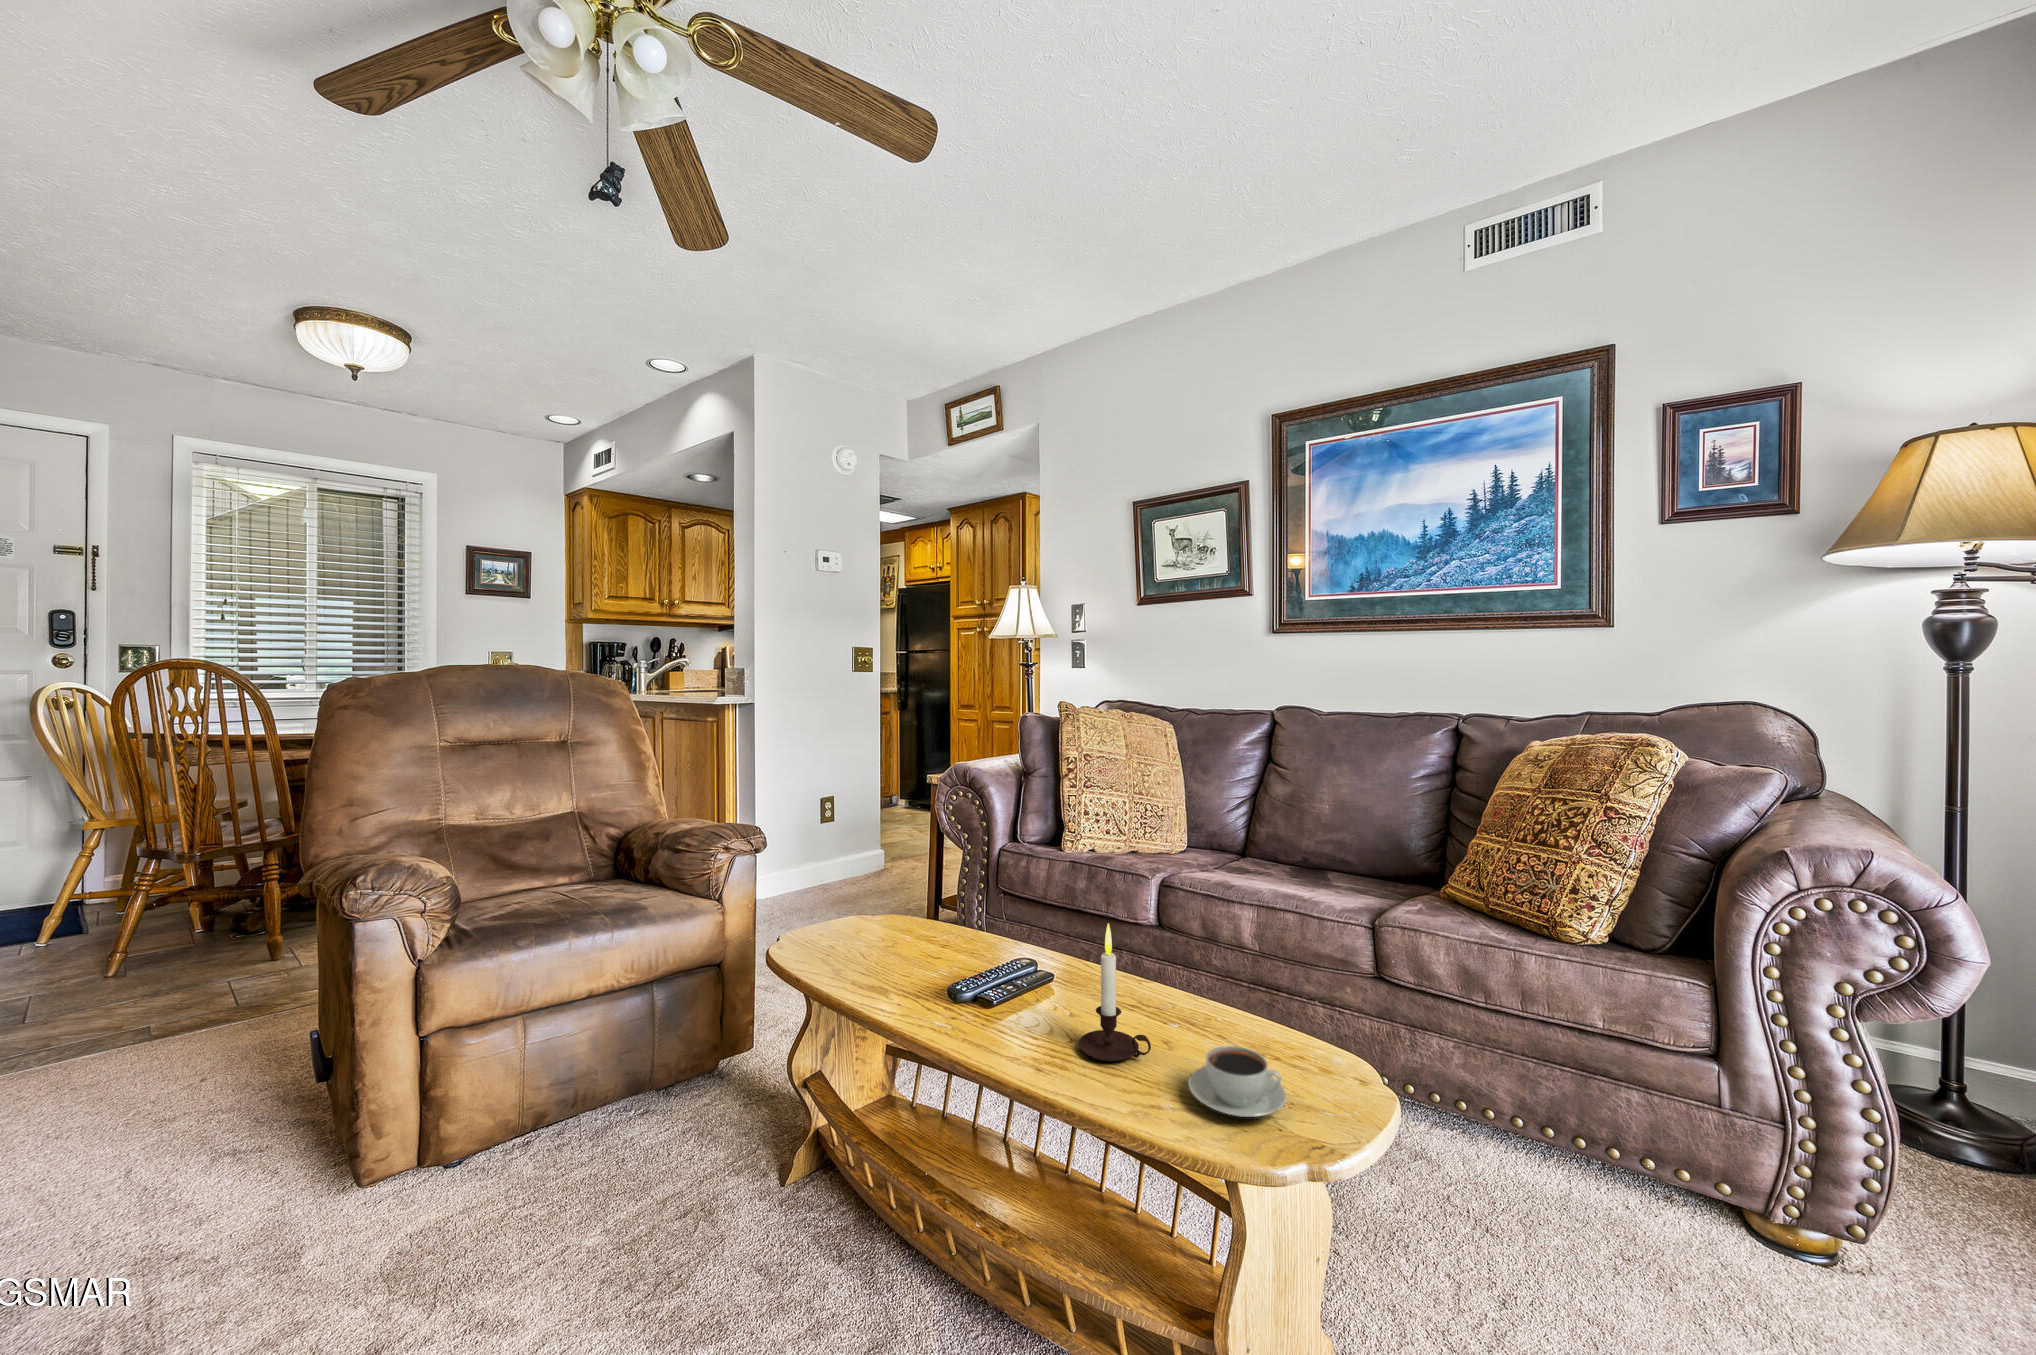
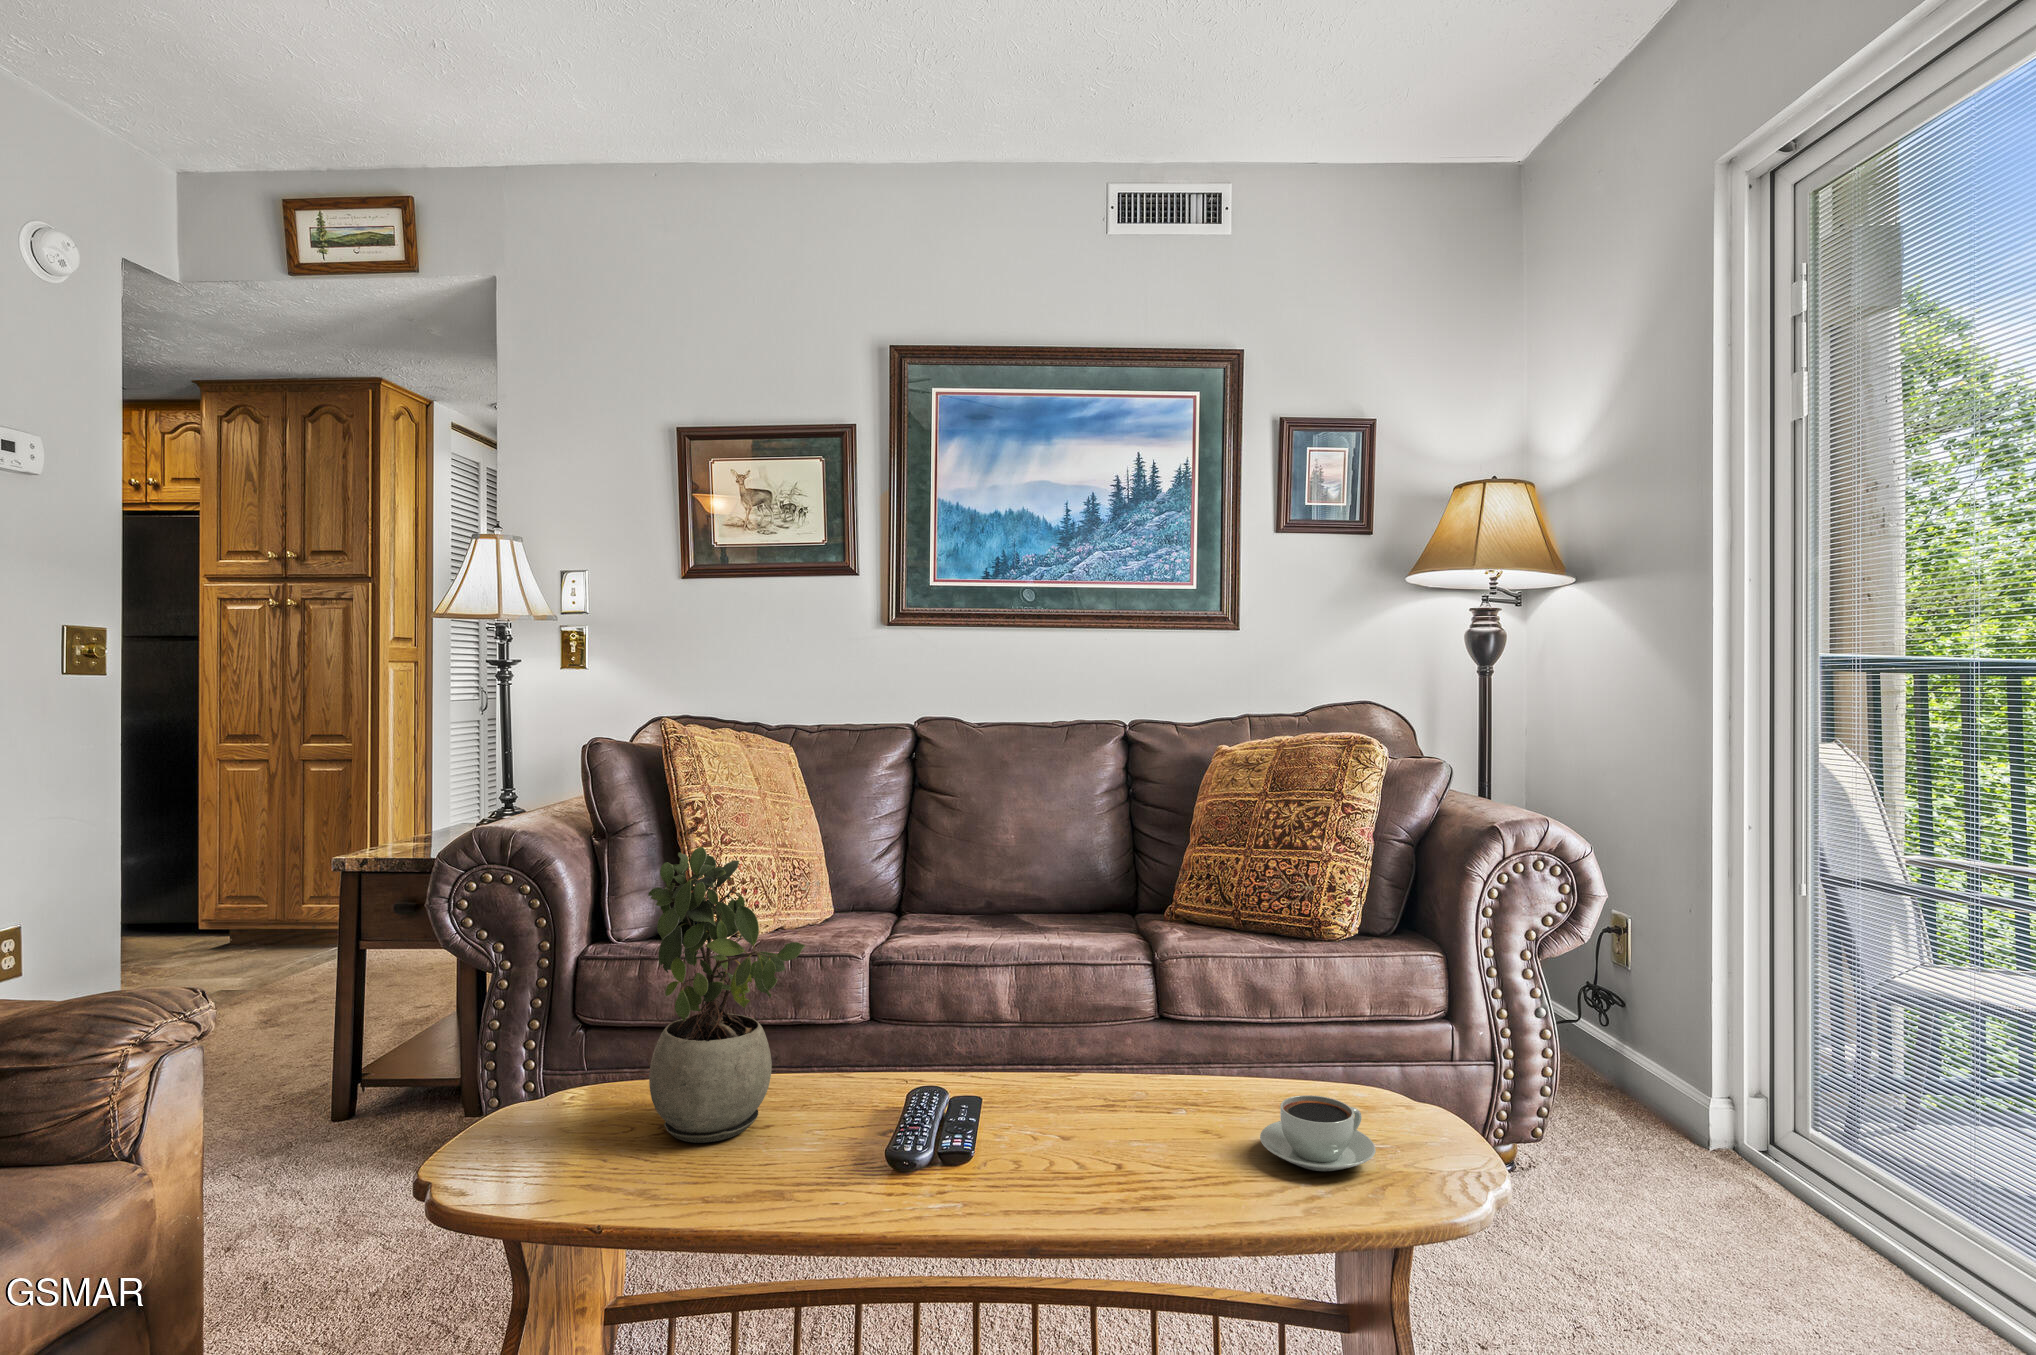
potted plant: none [881,787,953,962] -> present [648,847,805,1143]
candle: present [1079,923,1151,1061] -> none [1095,984,1195,1169]

